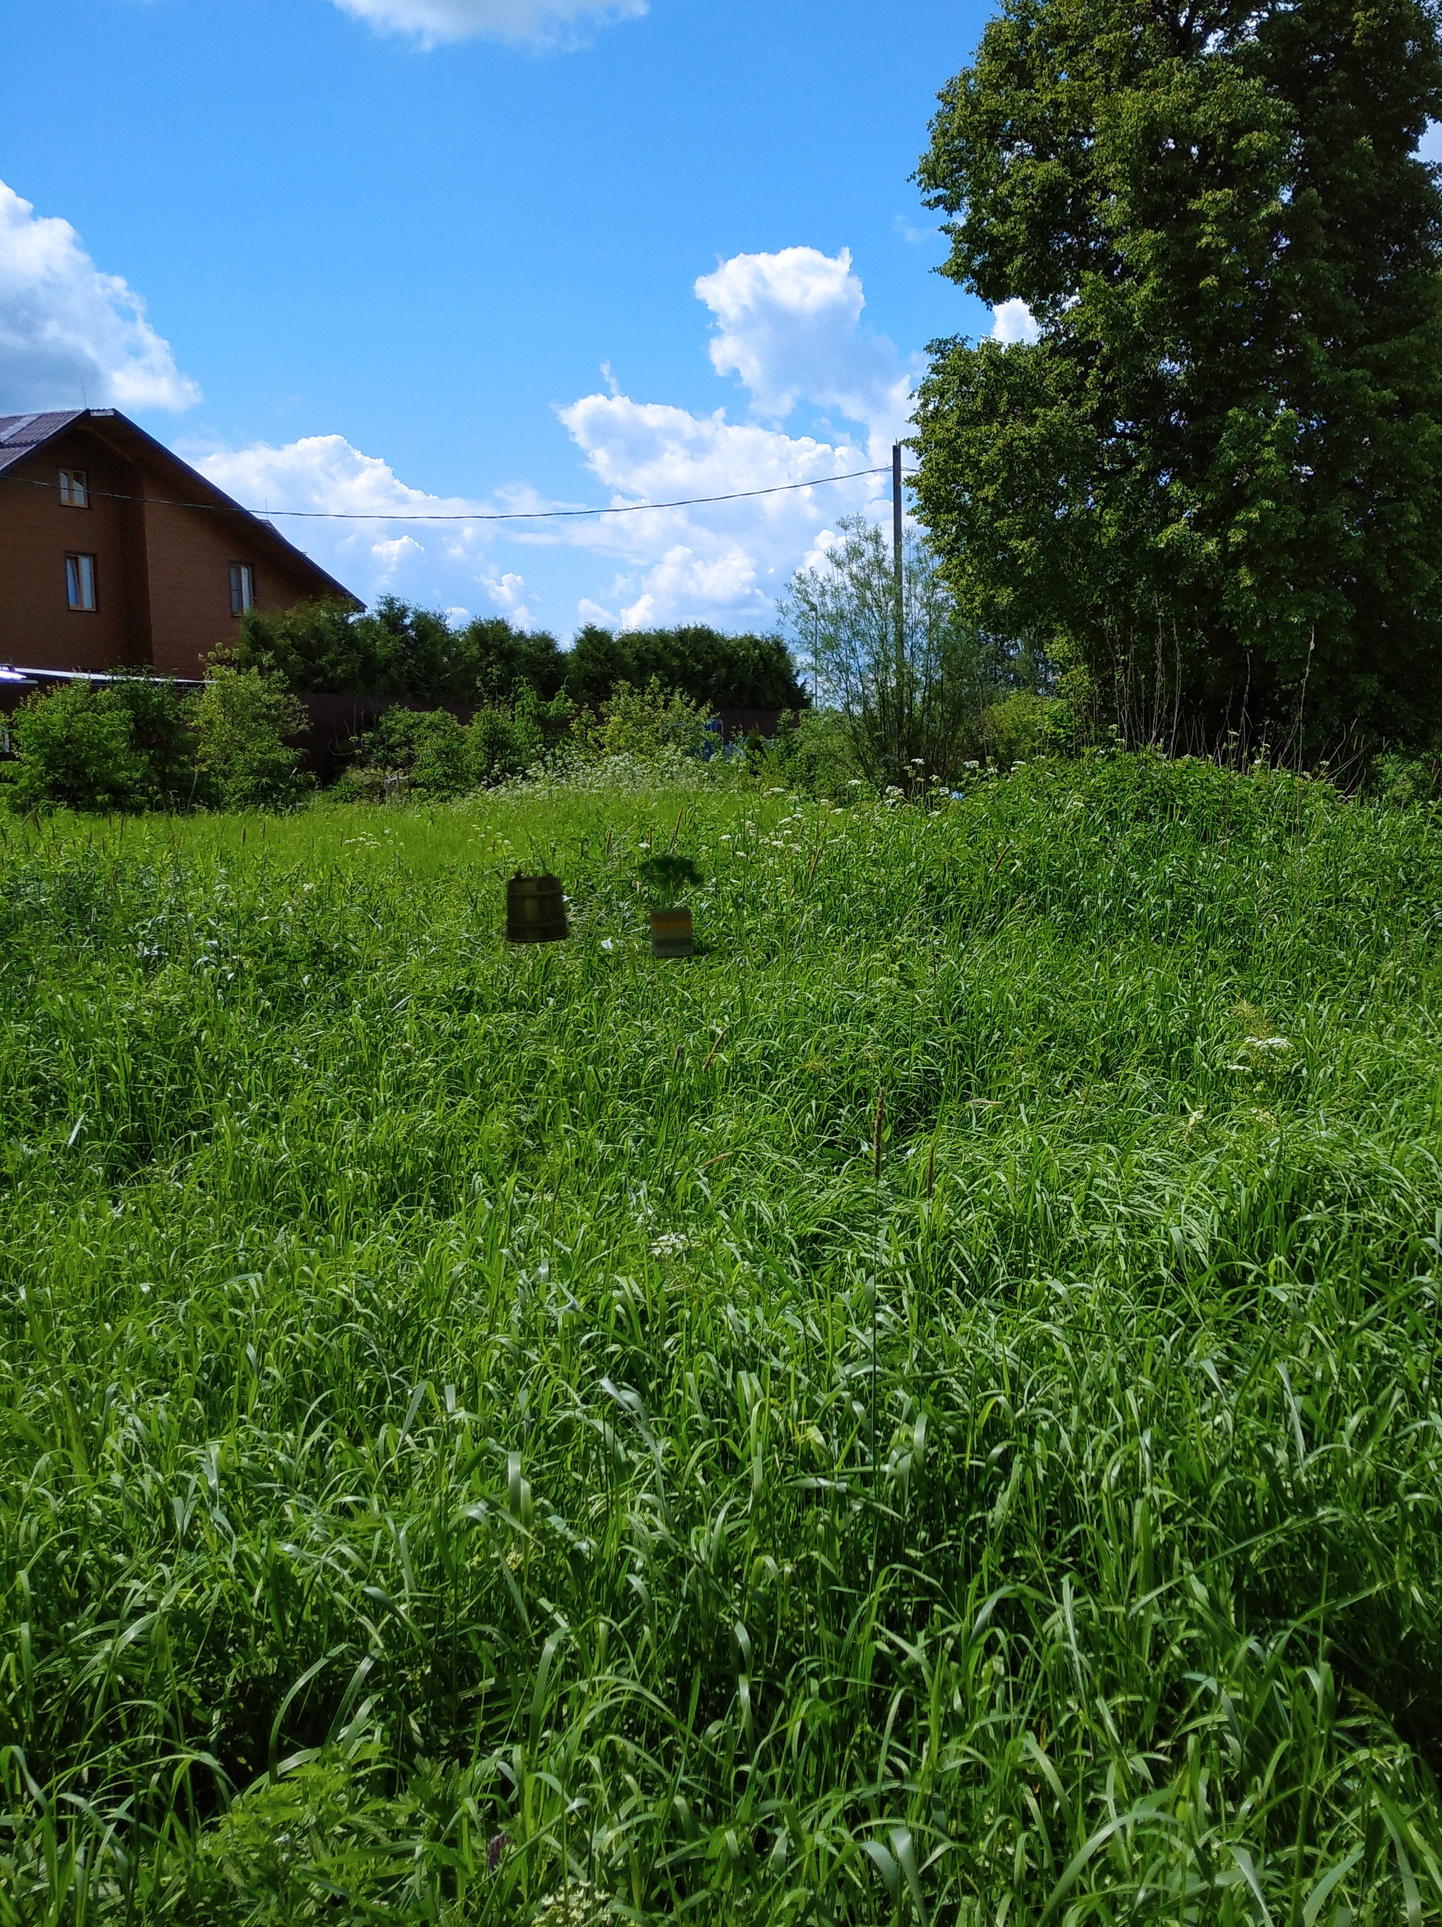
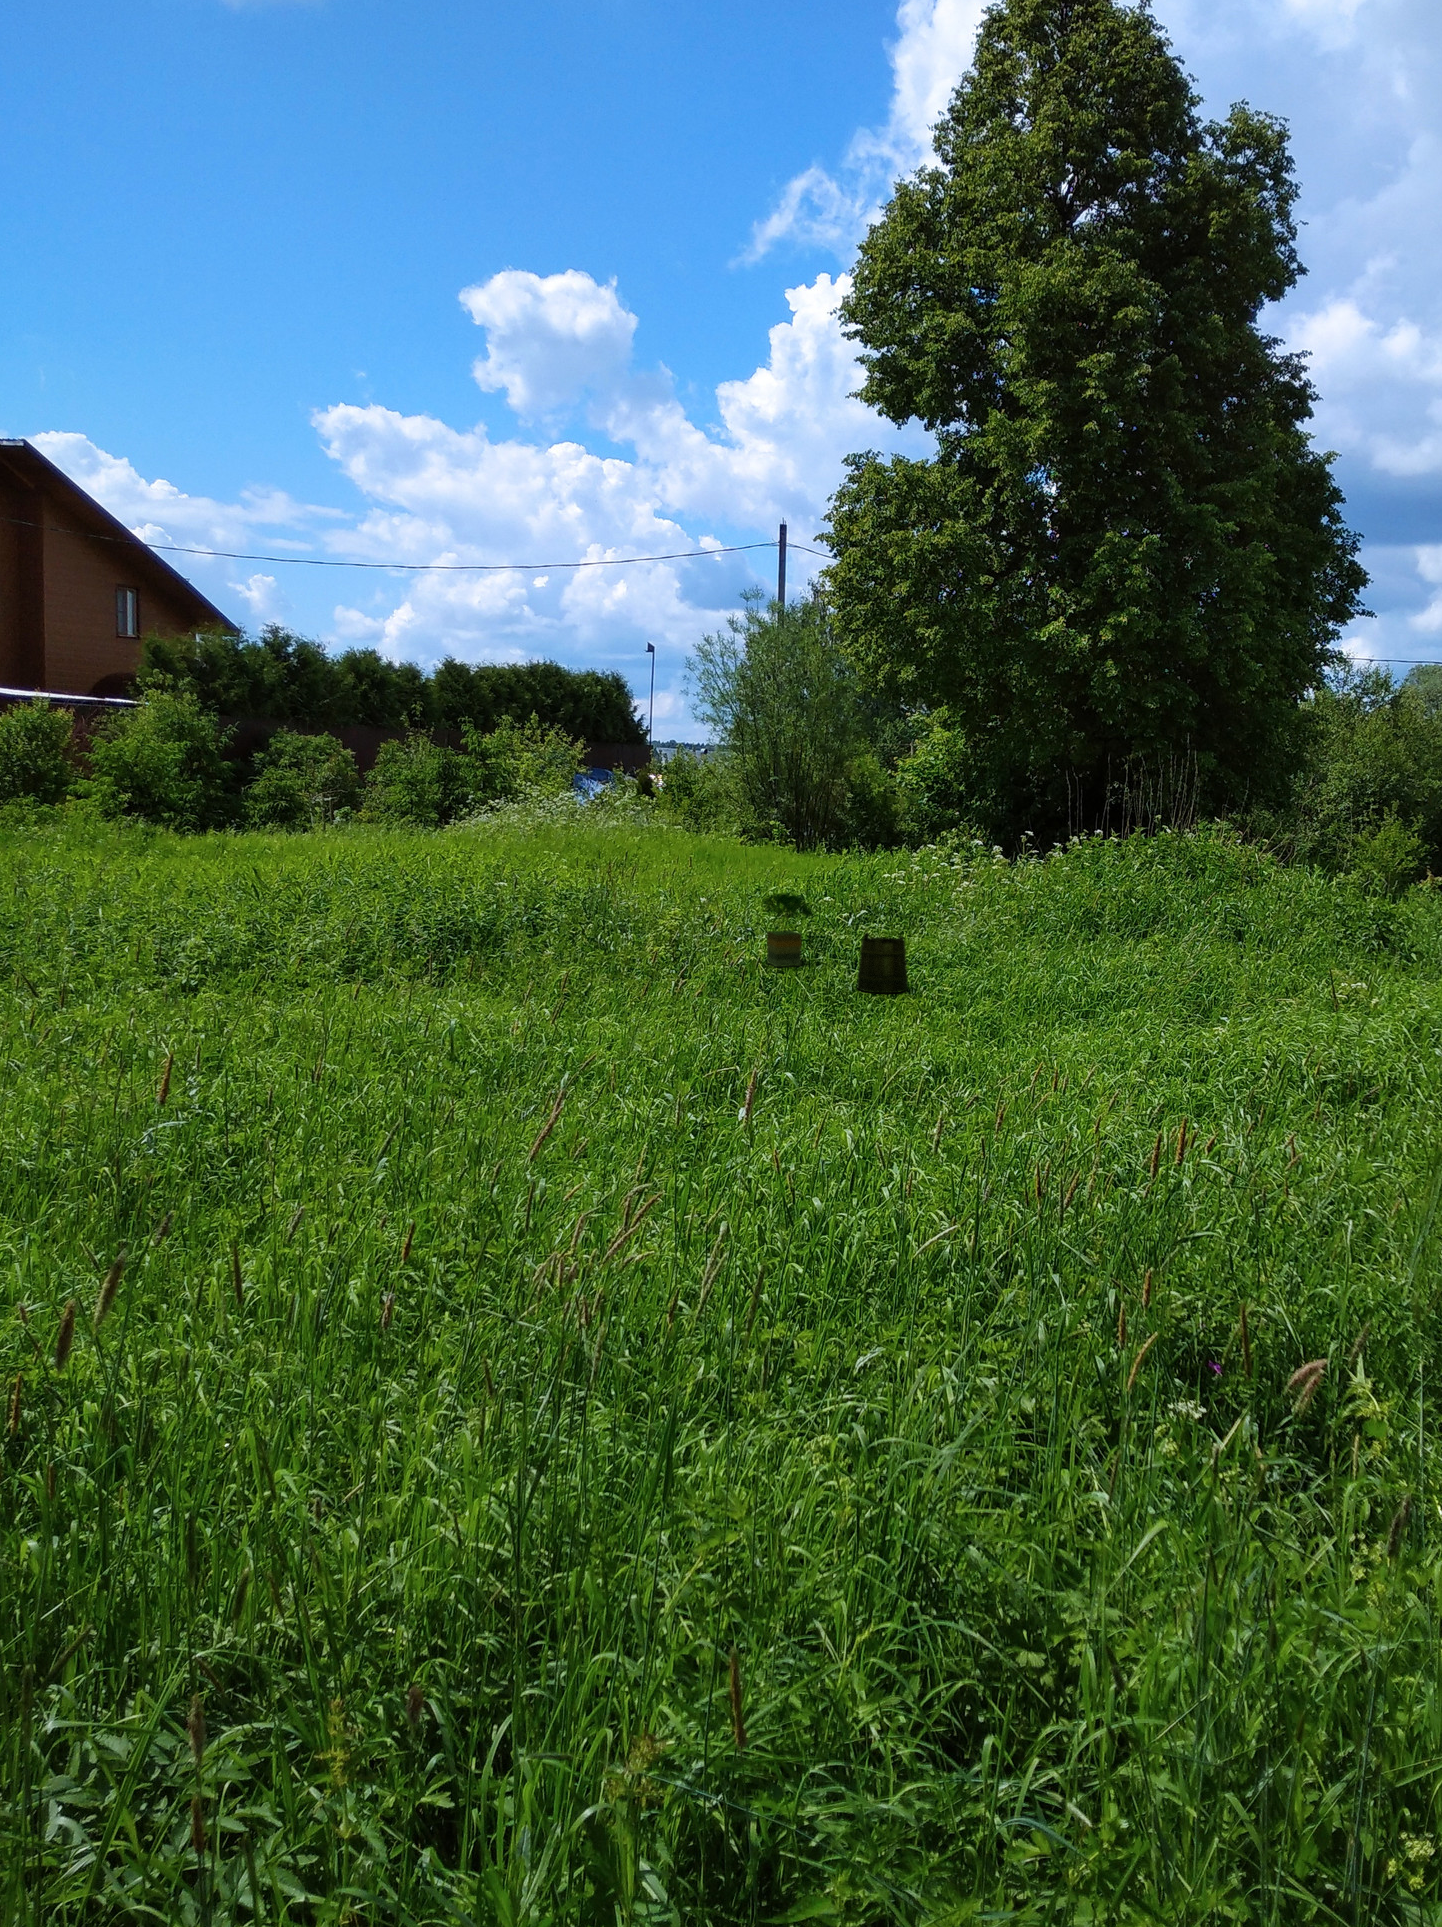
bucket: present [505,870,569,942] -> present [857,933,908,993]

